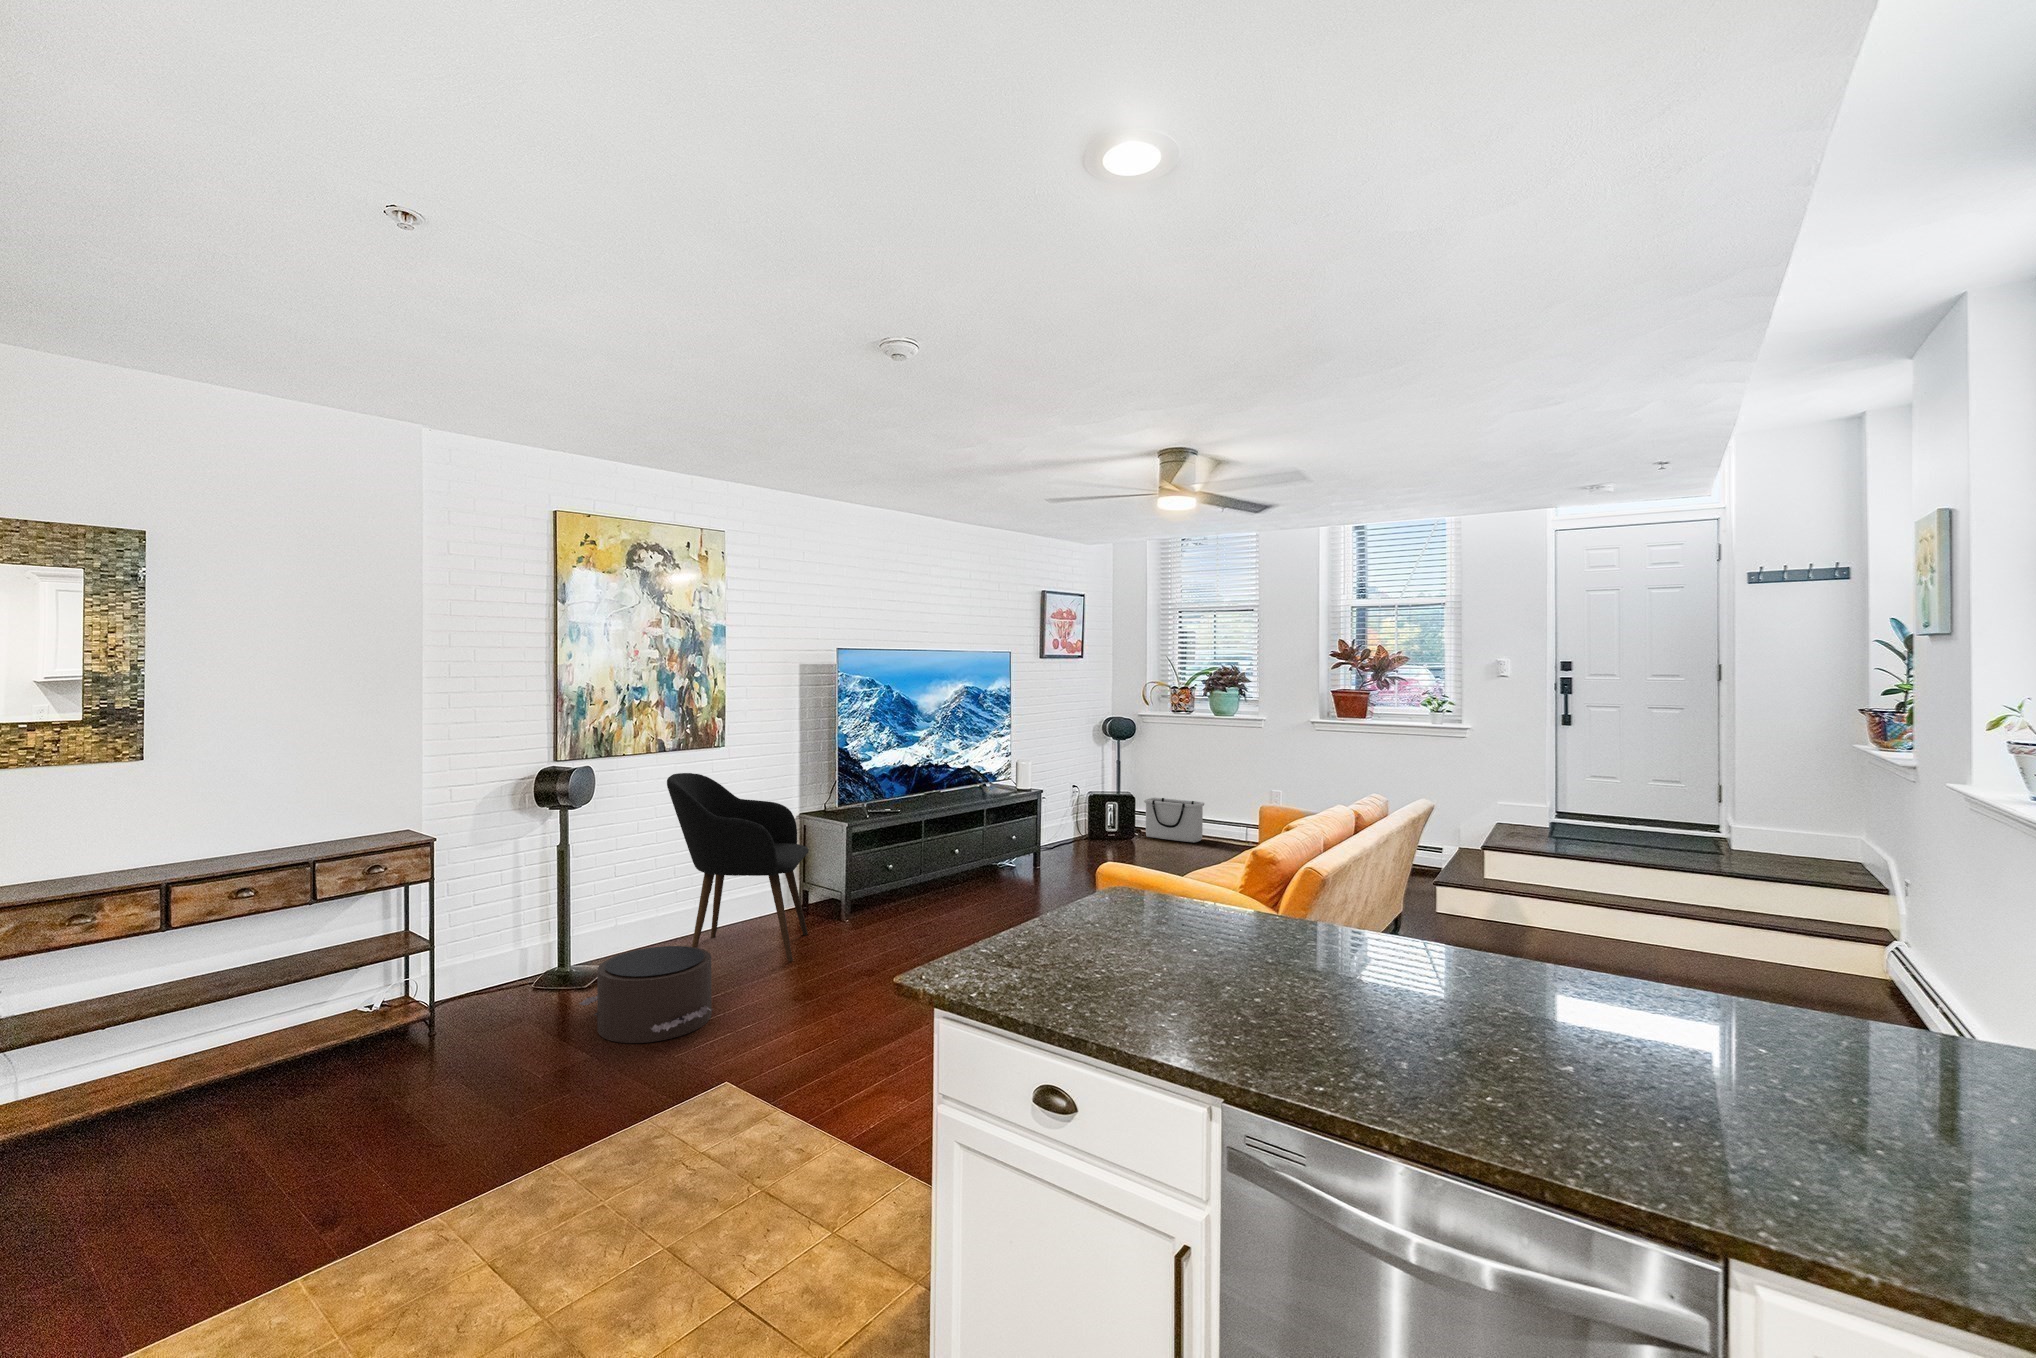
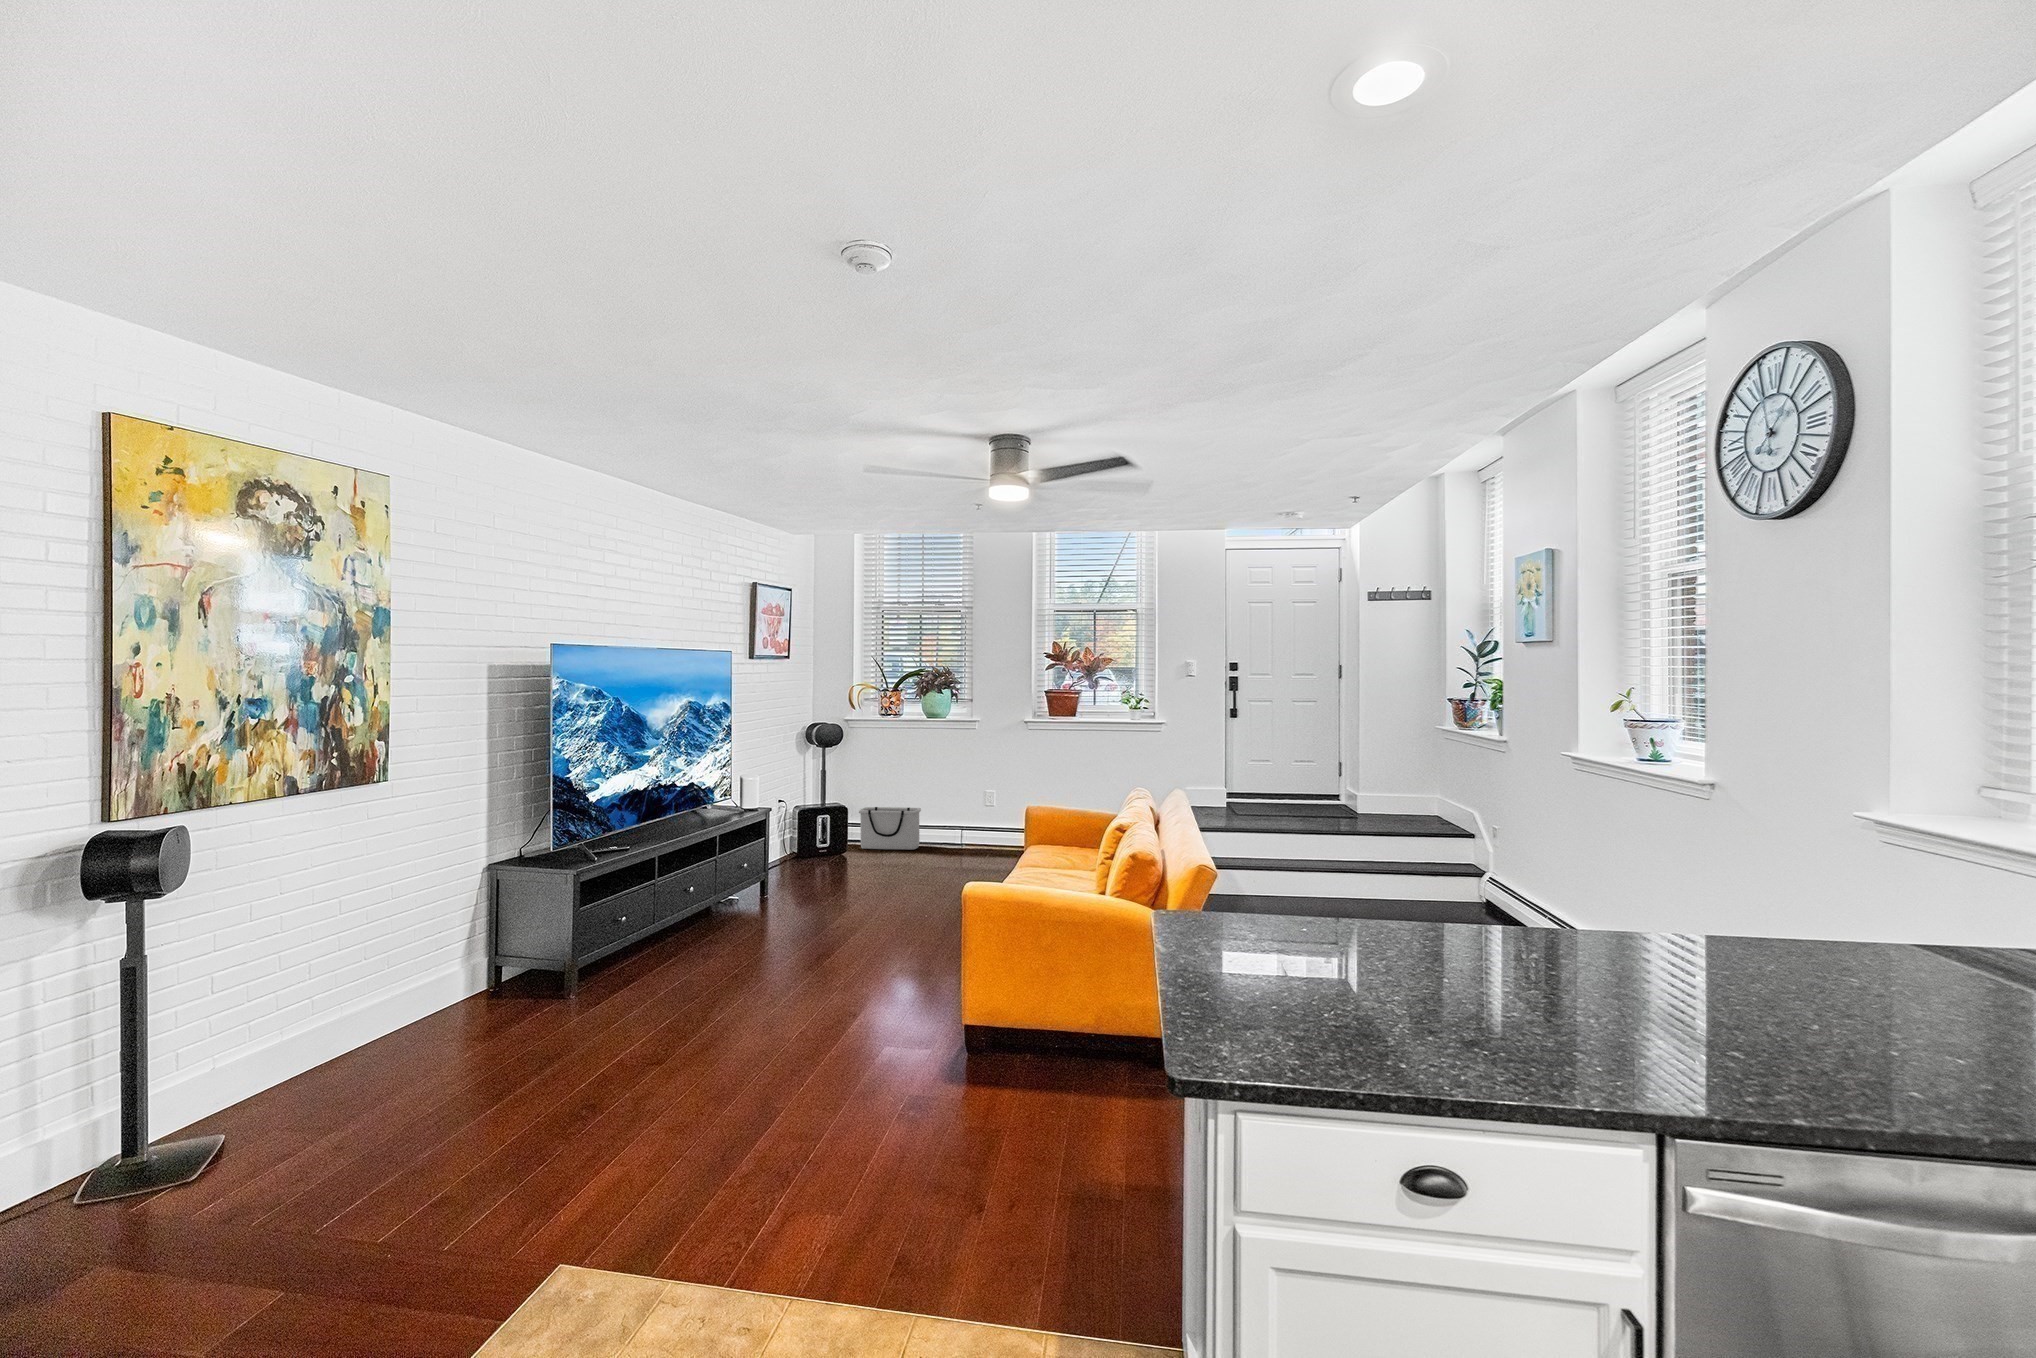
armchair: present [667,773,809,961] -> none [315,823,538,1099]
pouf: present [579,946,713,1043] -> none [205,1078,476,1262]

